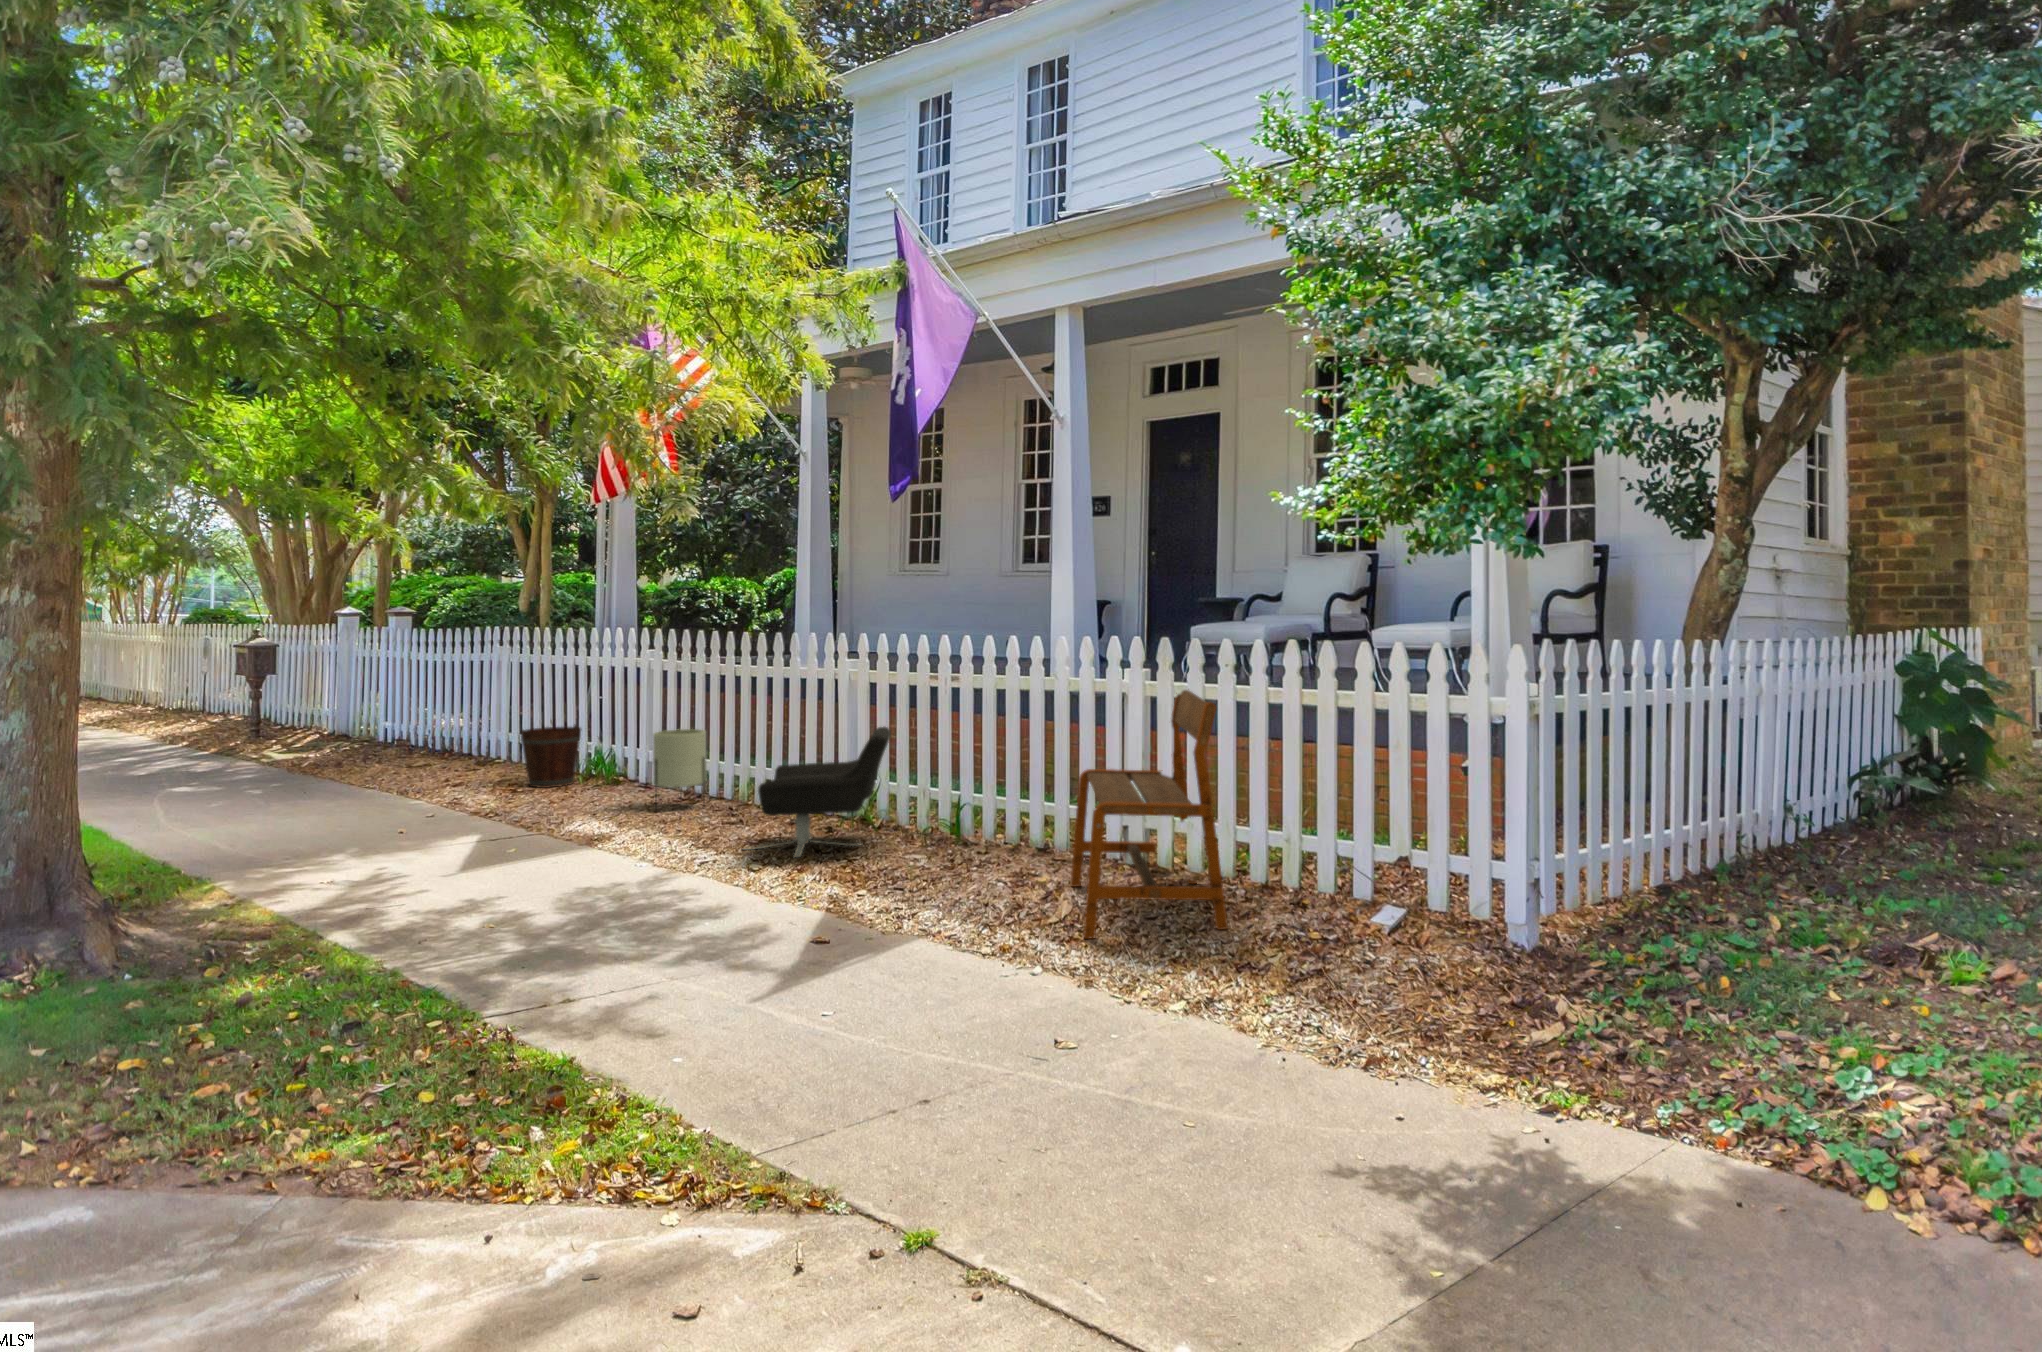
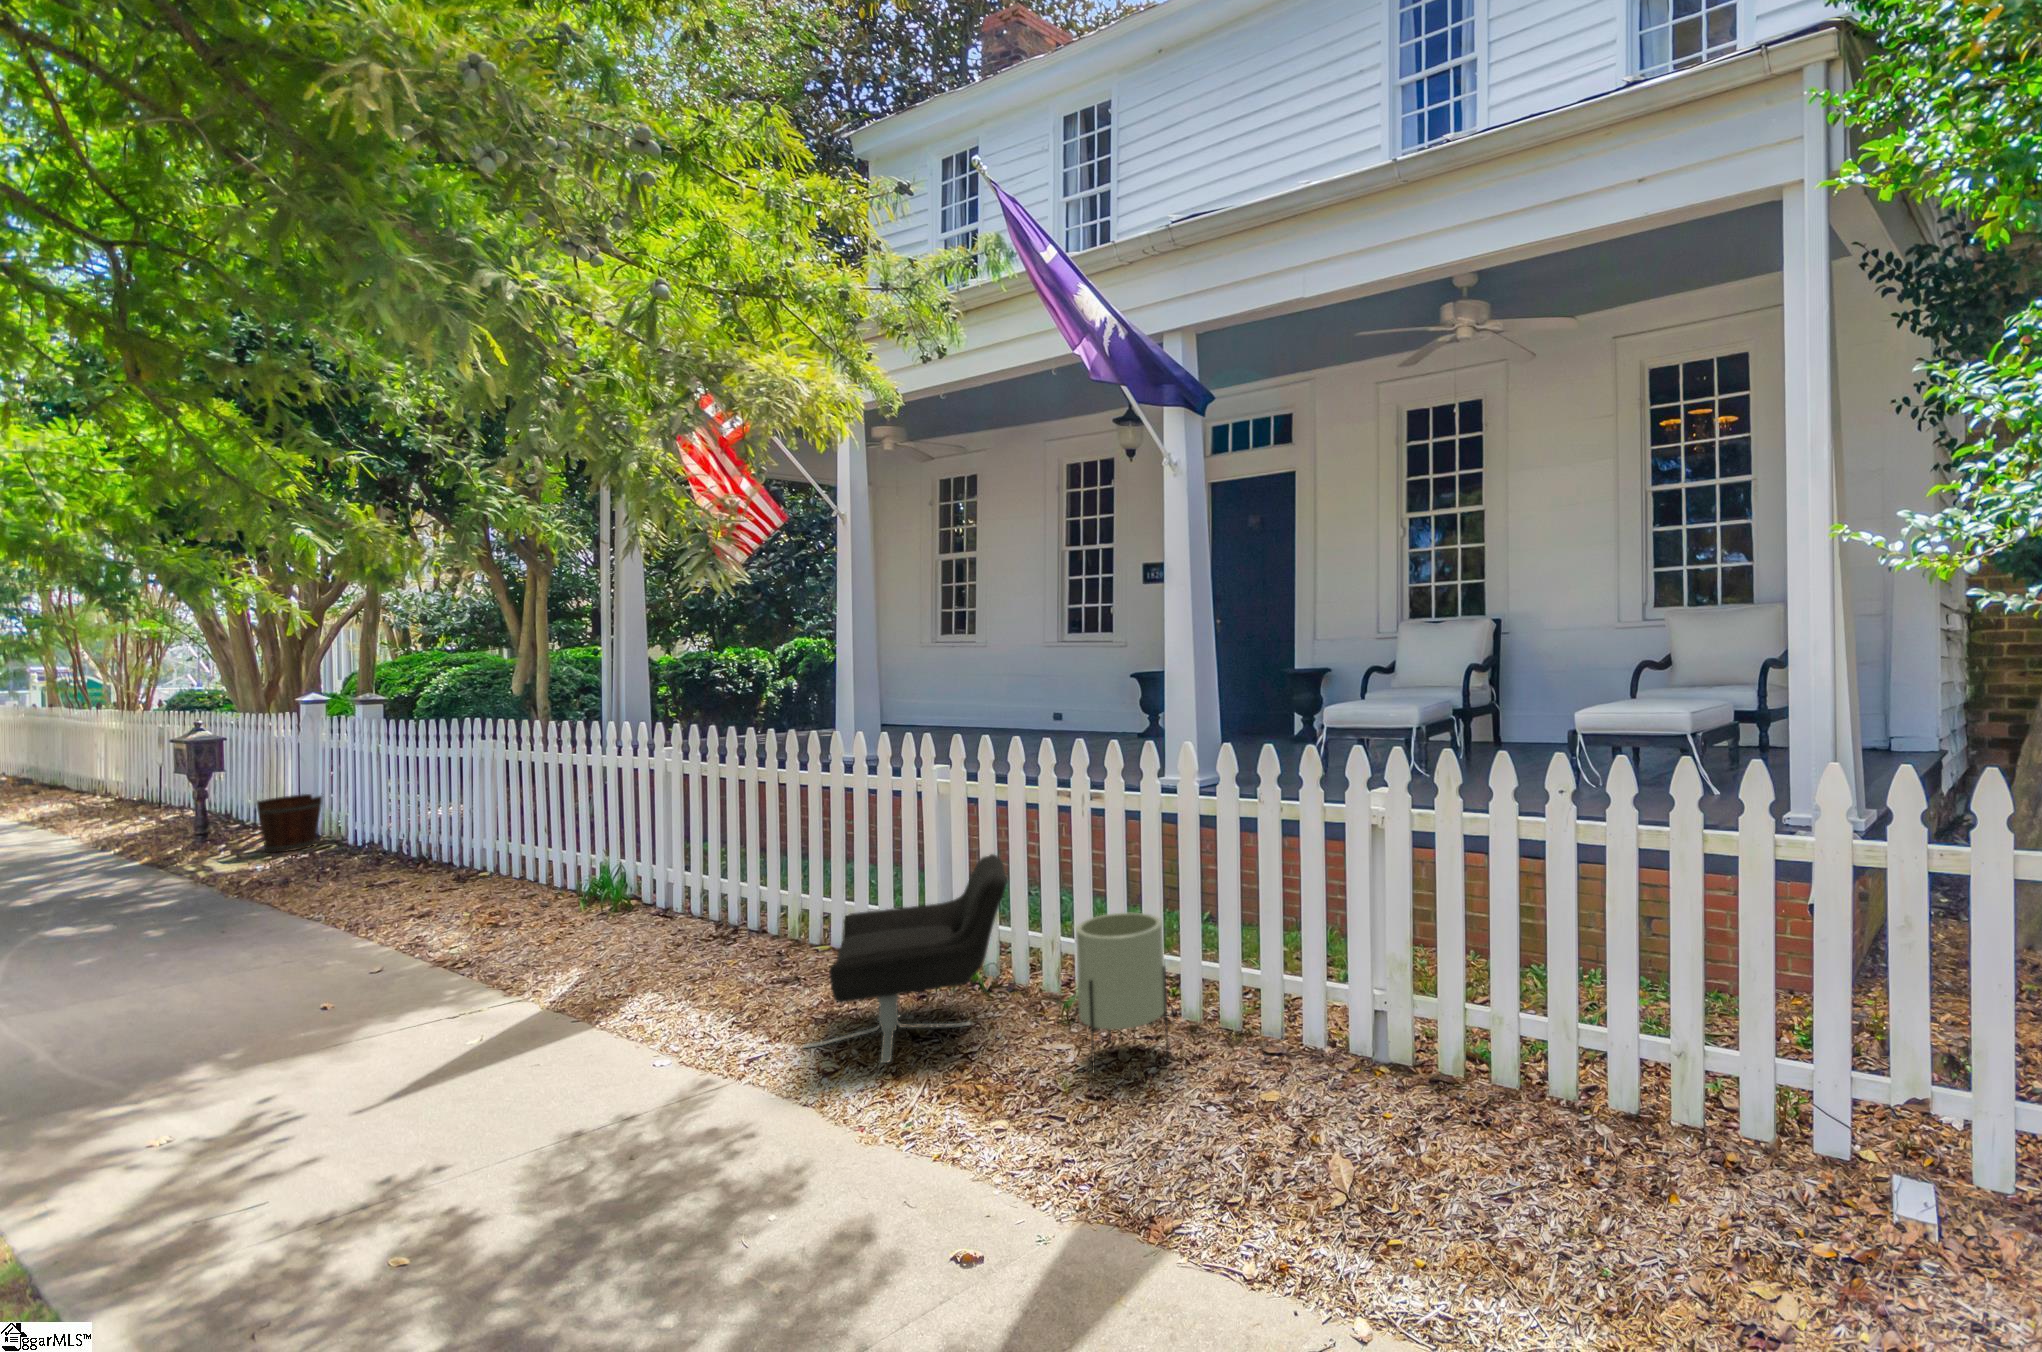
bench: present [1071,689,1228,939] -> none [1316,807,1657,1298]
bucket: present [520,724,581,788] -> present [257,794,322,853]
planter: present [653,729,706,790] -> present [1076,913,1169,1072]

